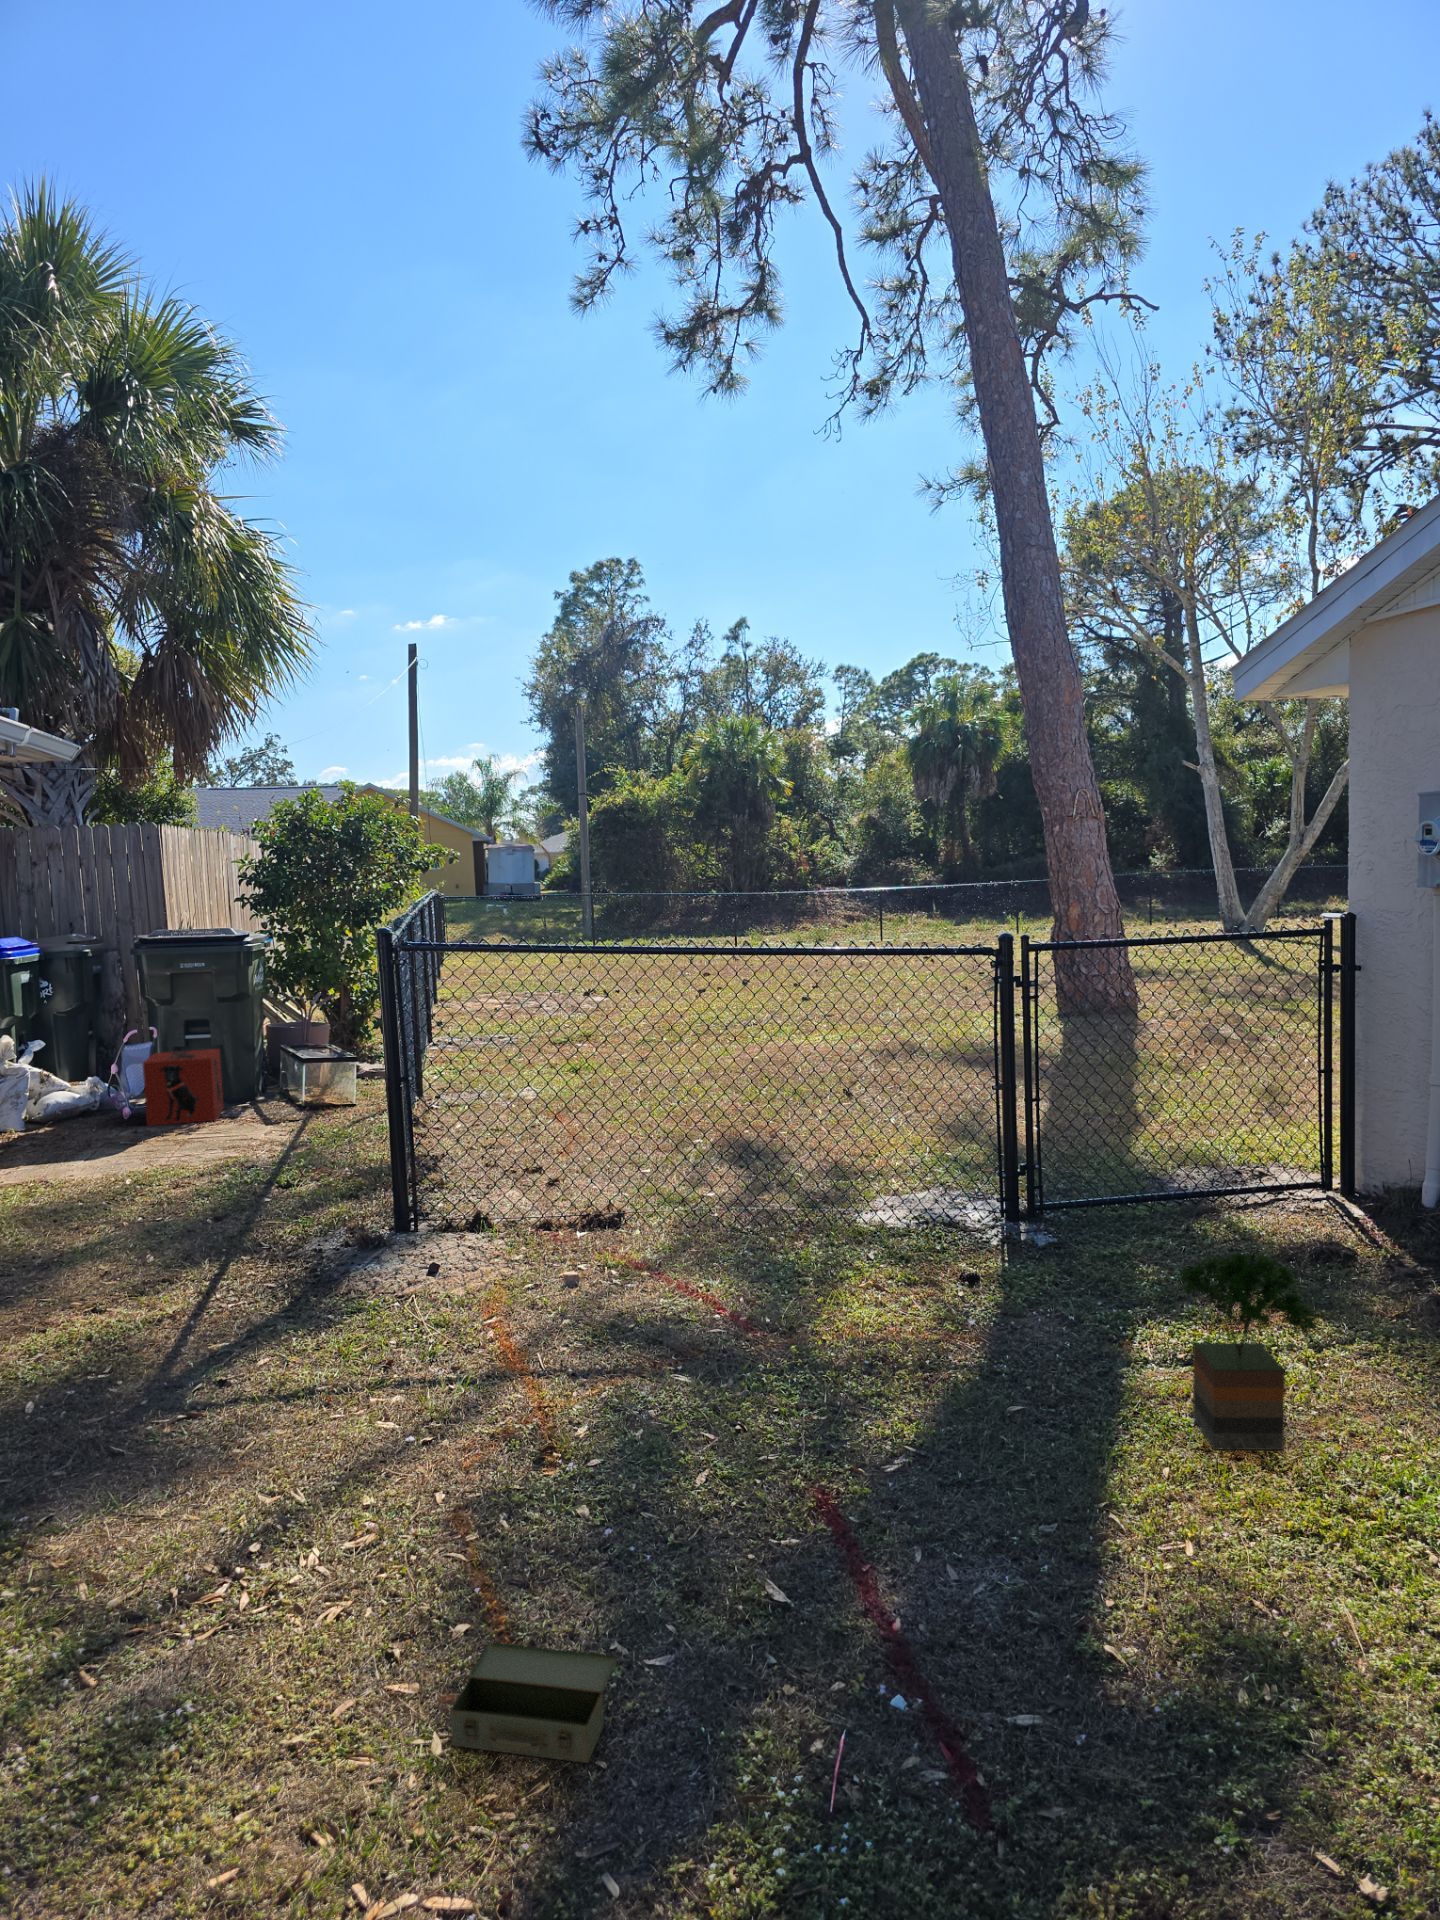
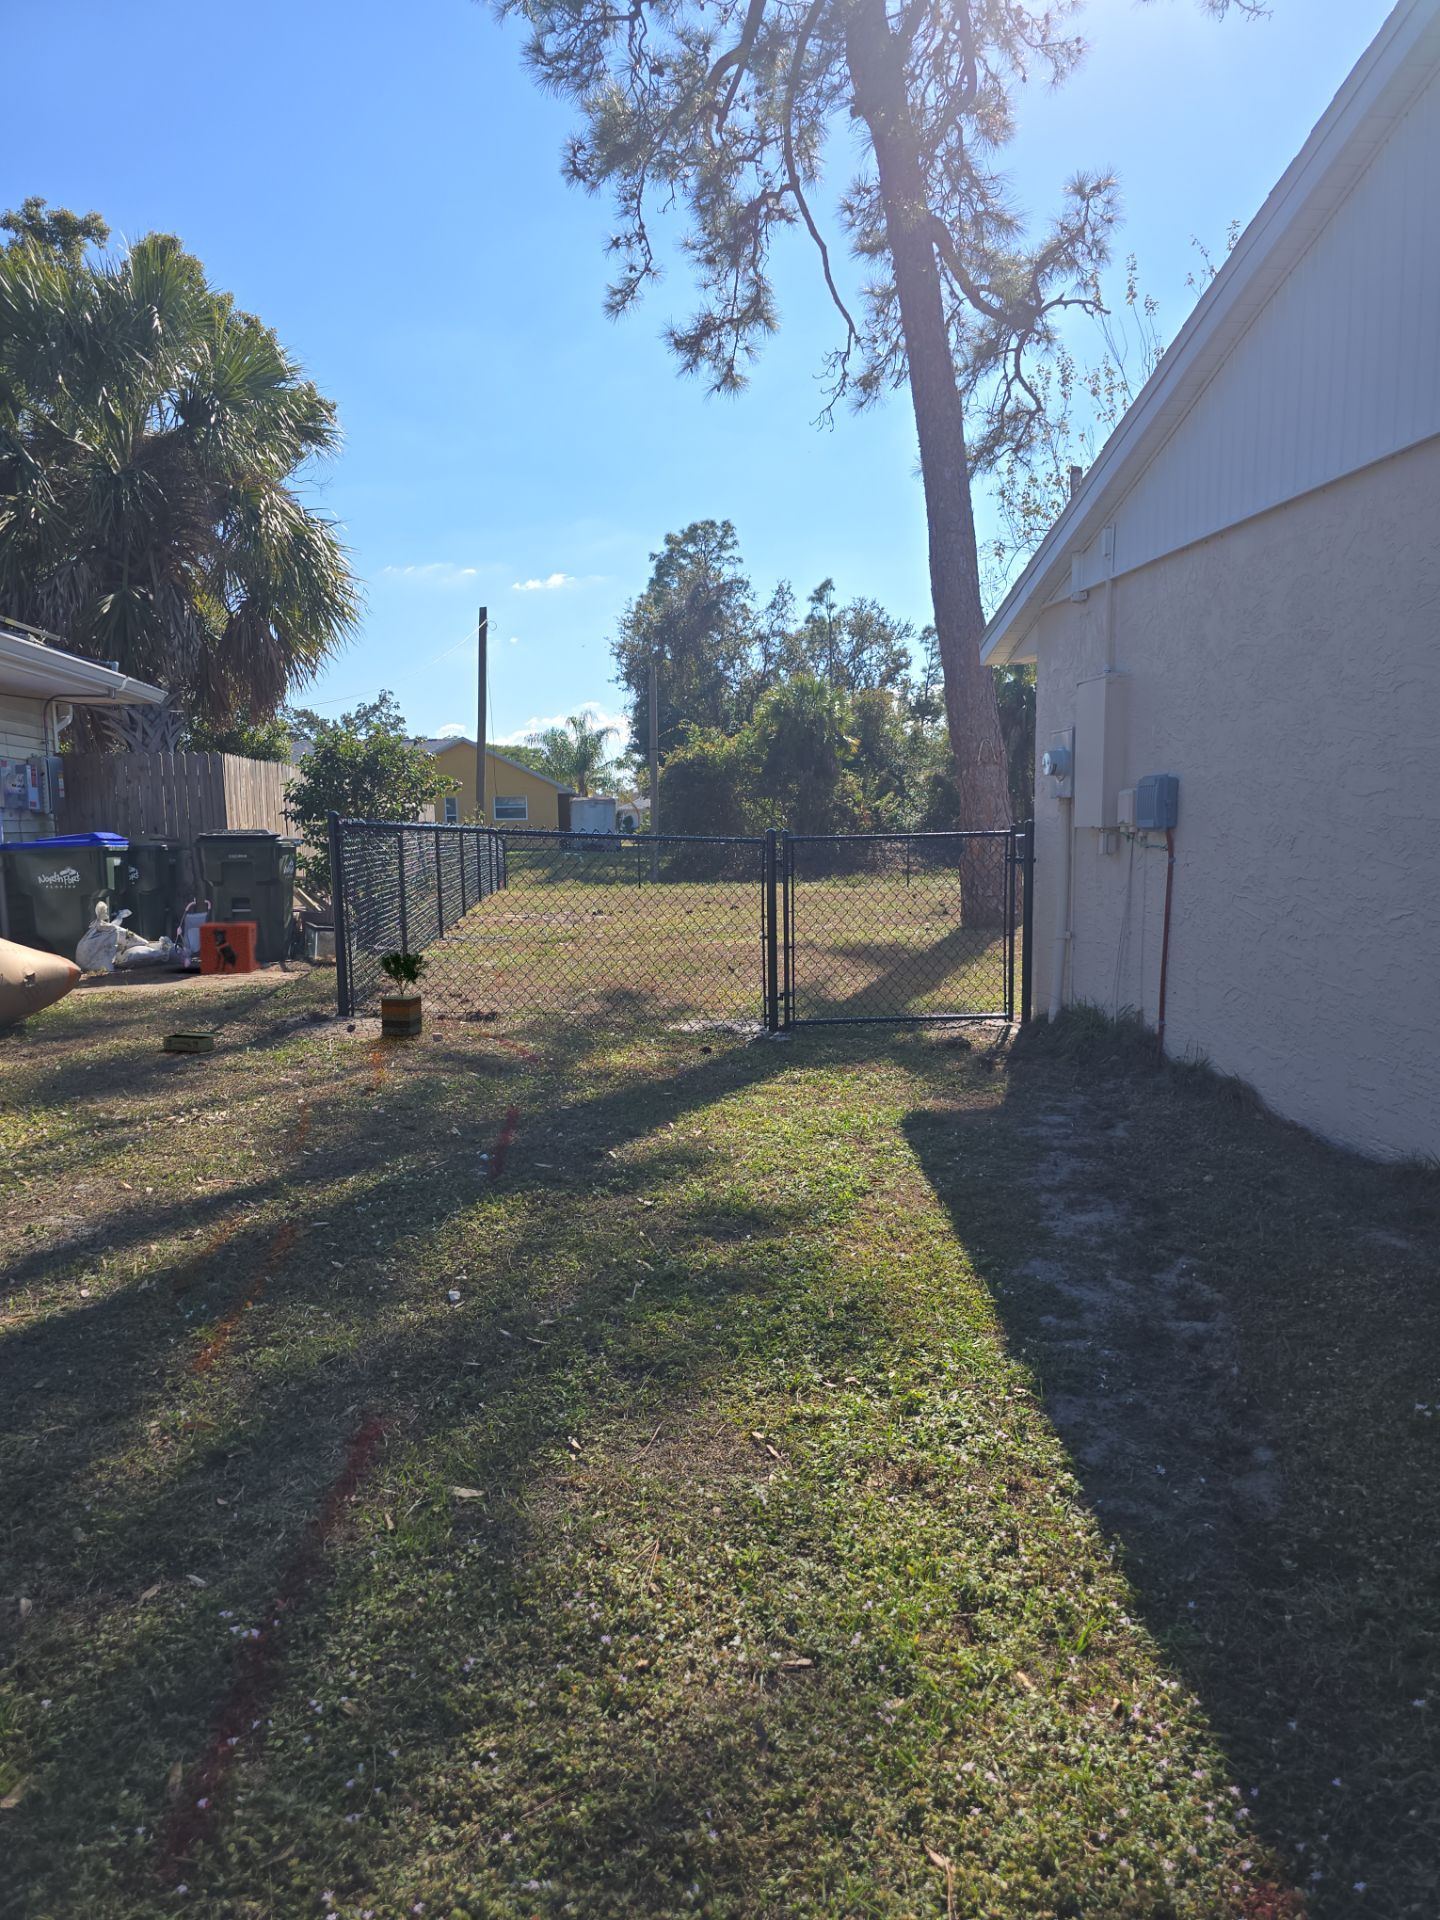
potted tree: present [1177,1253,1318,1450] -> present [379,952,429,1036]
toolbox: present [450,1642,616,1763] -> present [163,1031,223,1052]

